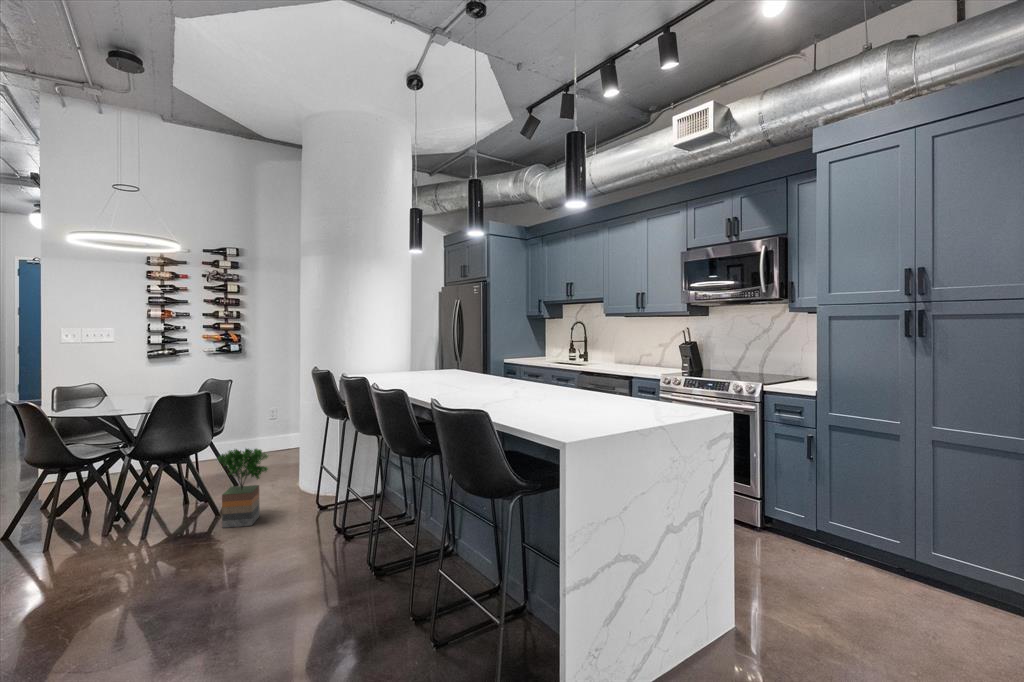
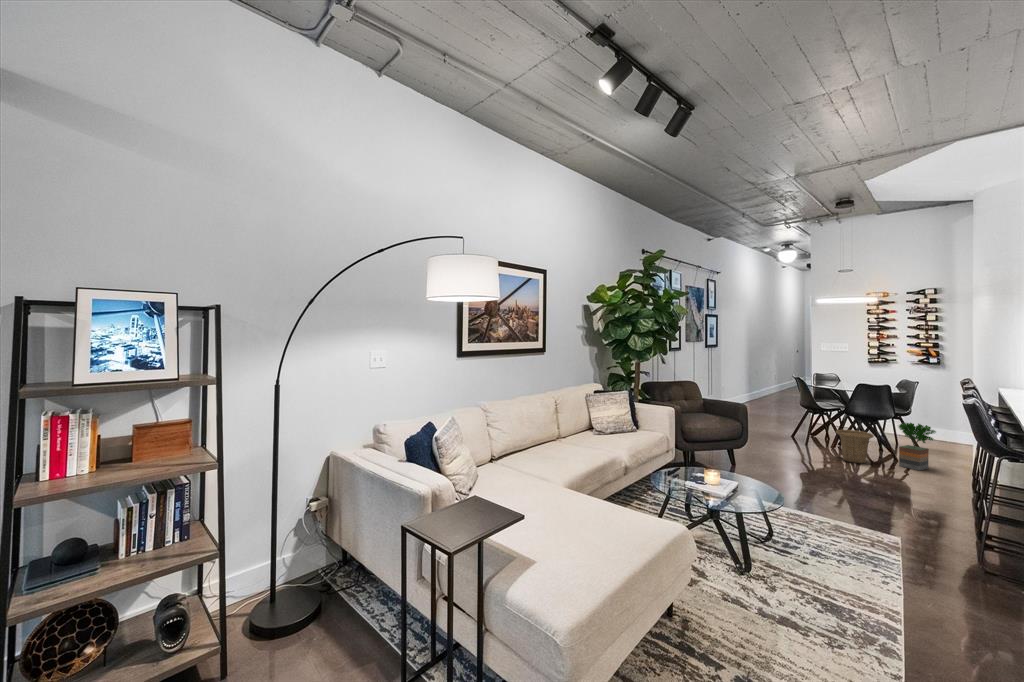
basket: none [112,484,183,554] -> present [836,430,874,463]

